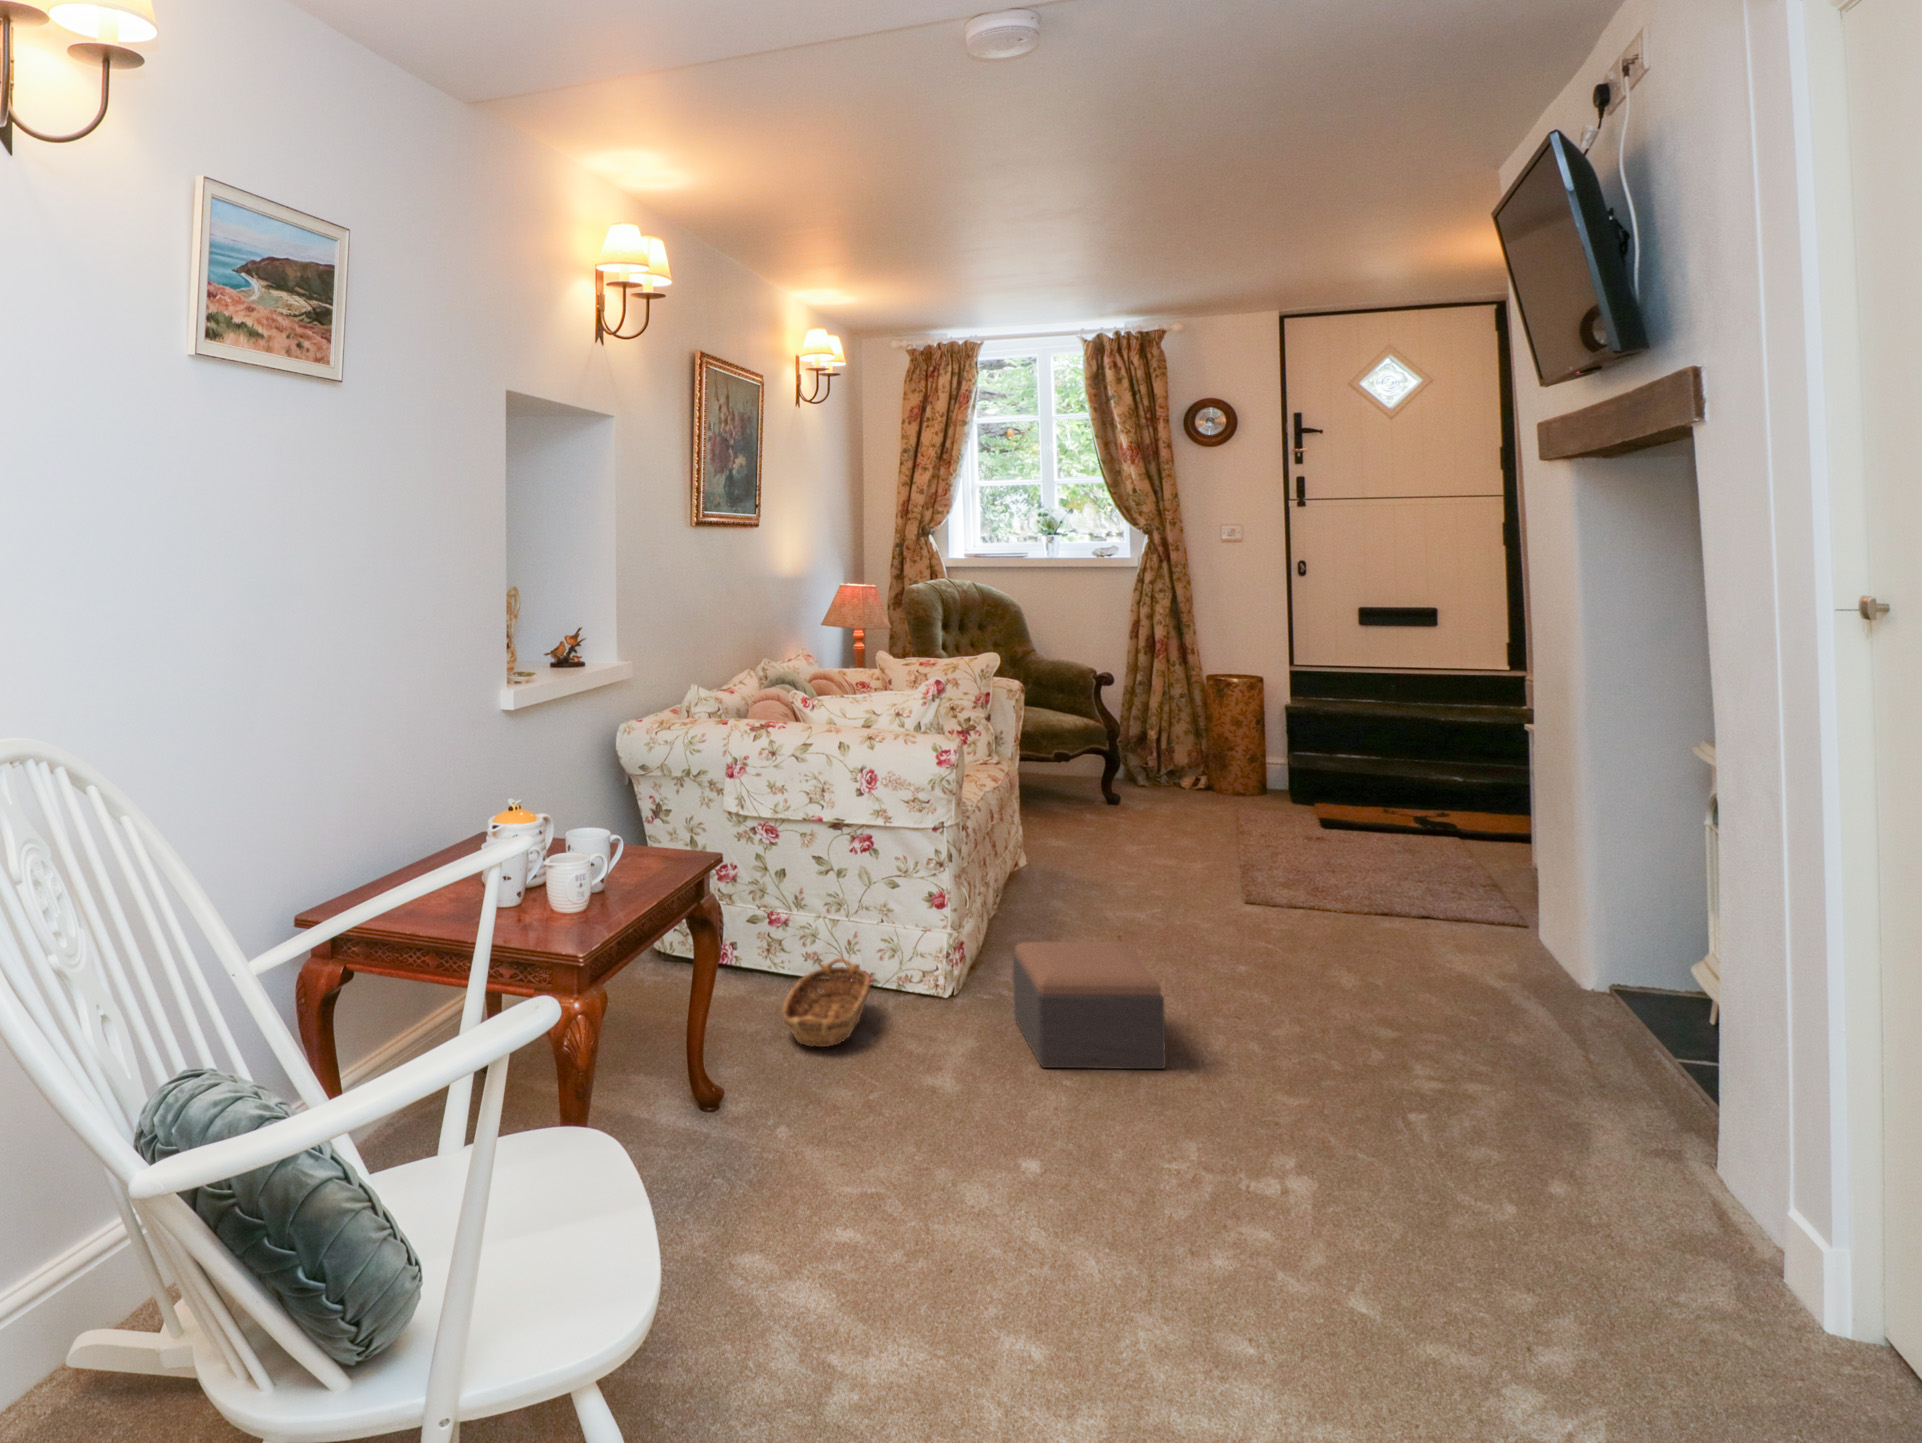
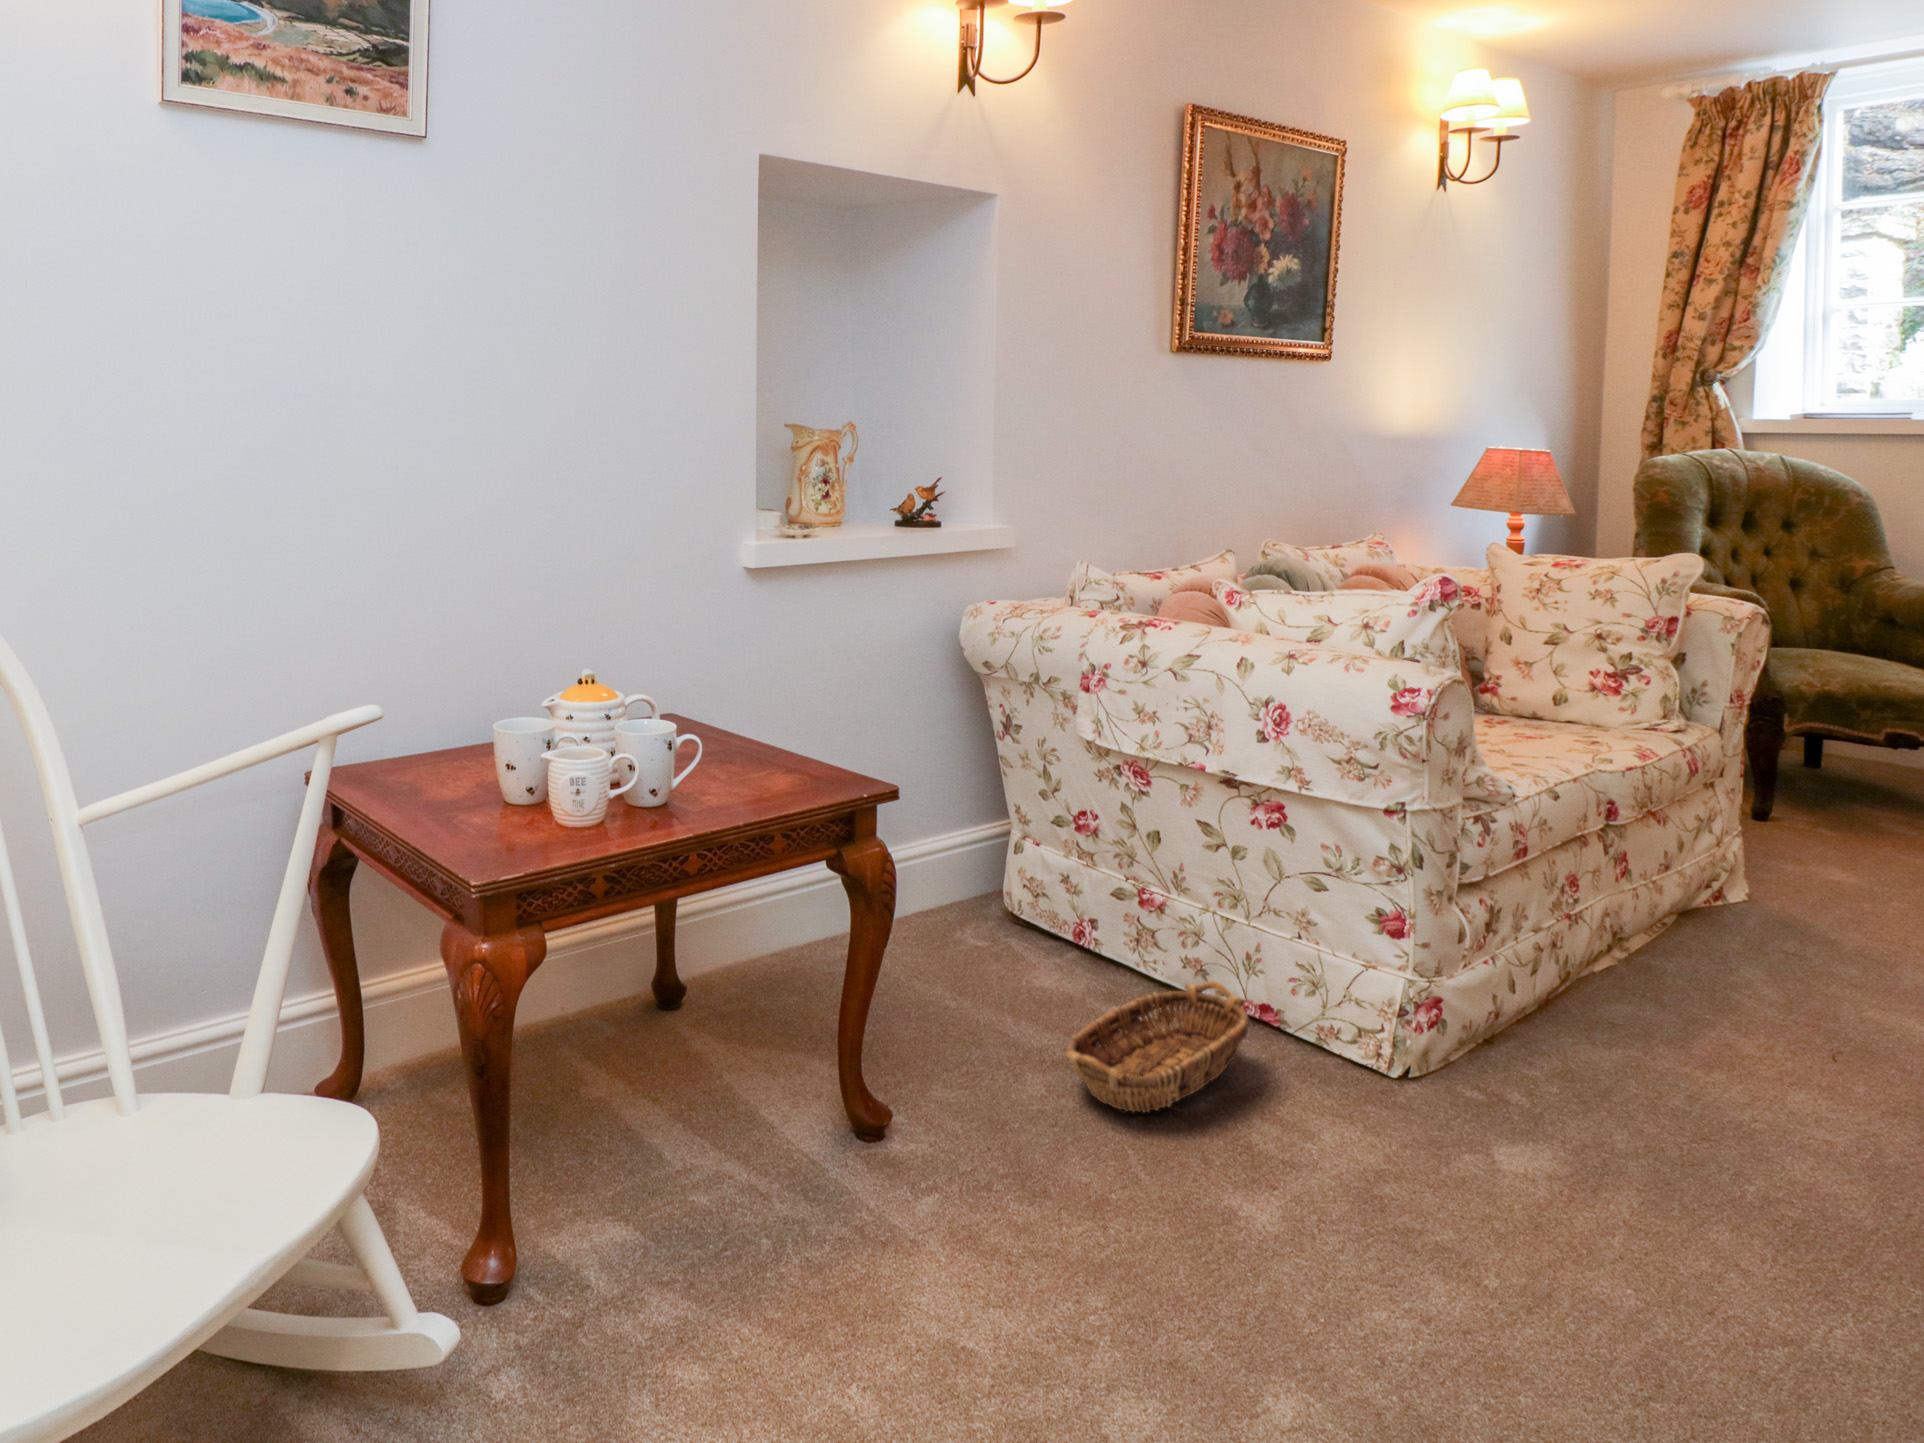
footstool: present [1013,942,1166,1069] -> none [1500,1041,1823,1386]

